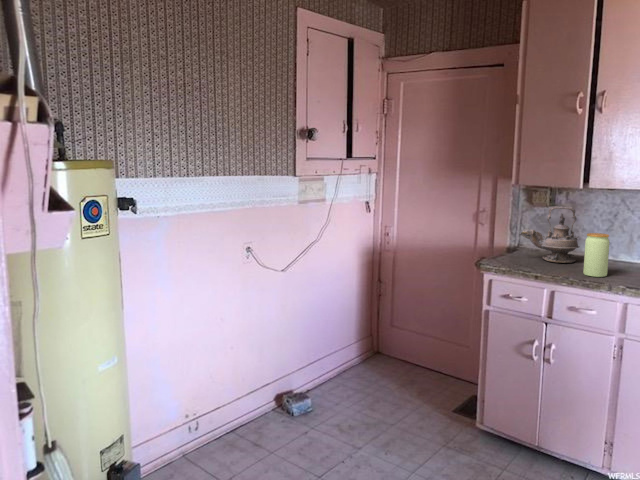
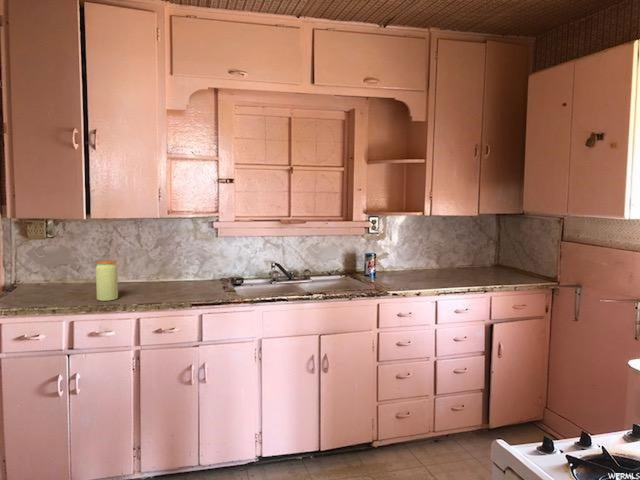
teapot: present [520,206,579,263] -> none [22,237,86,293]

